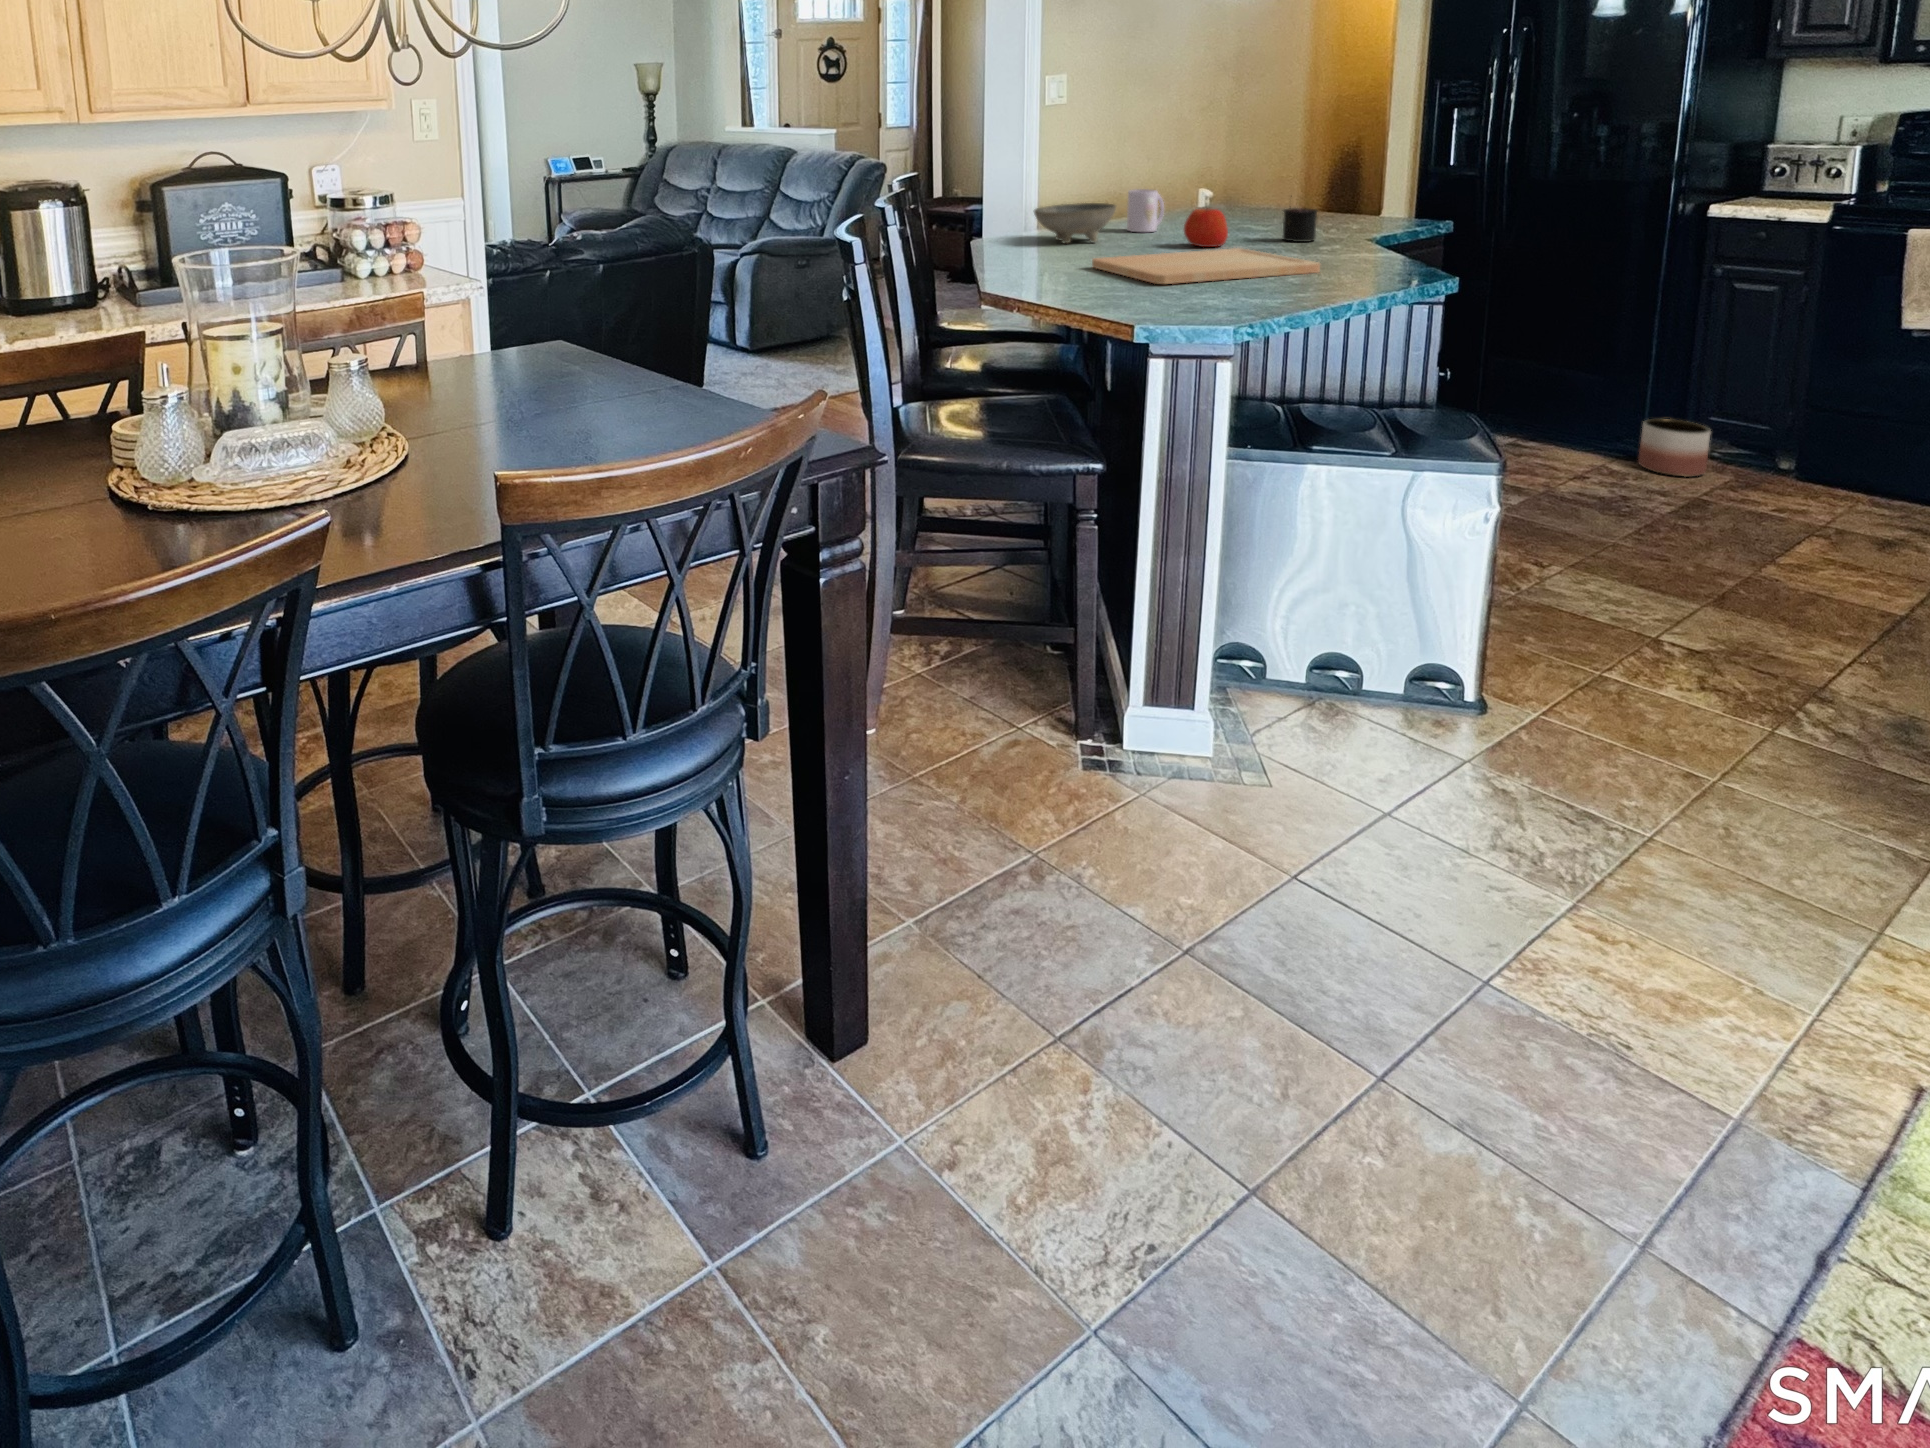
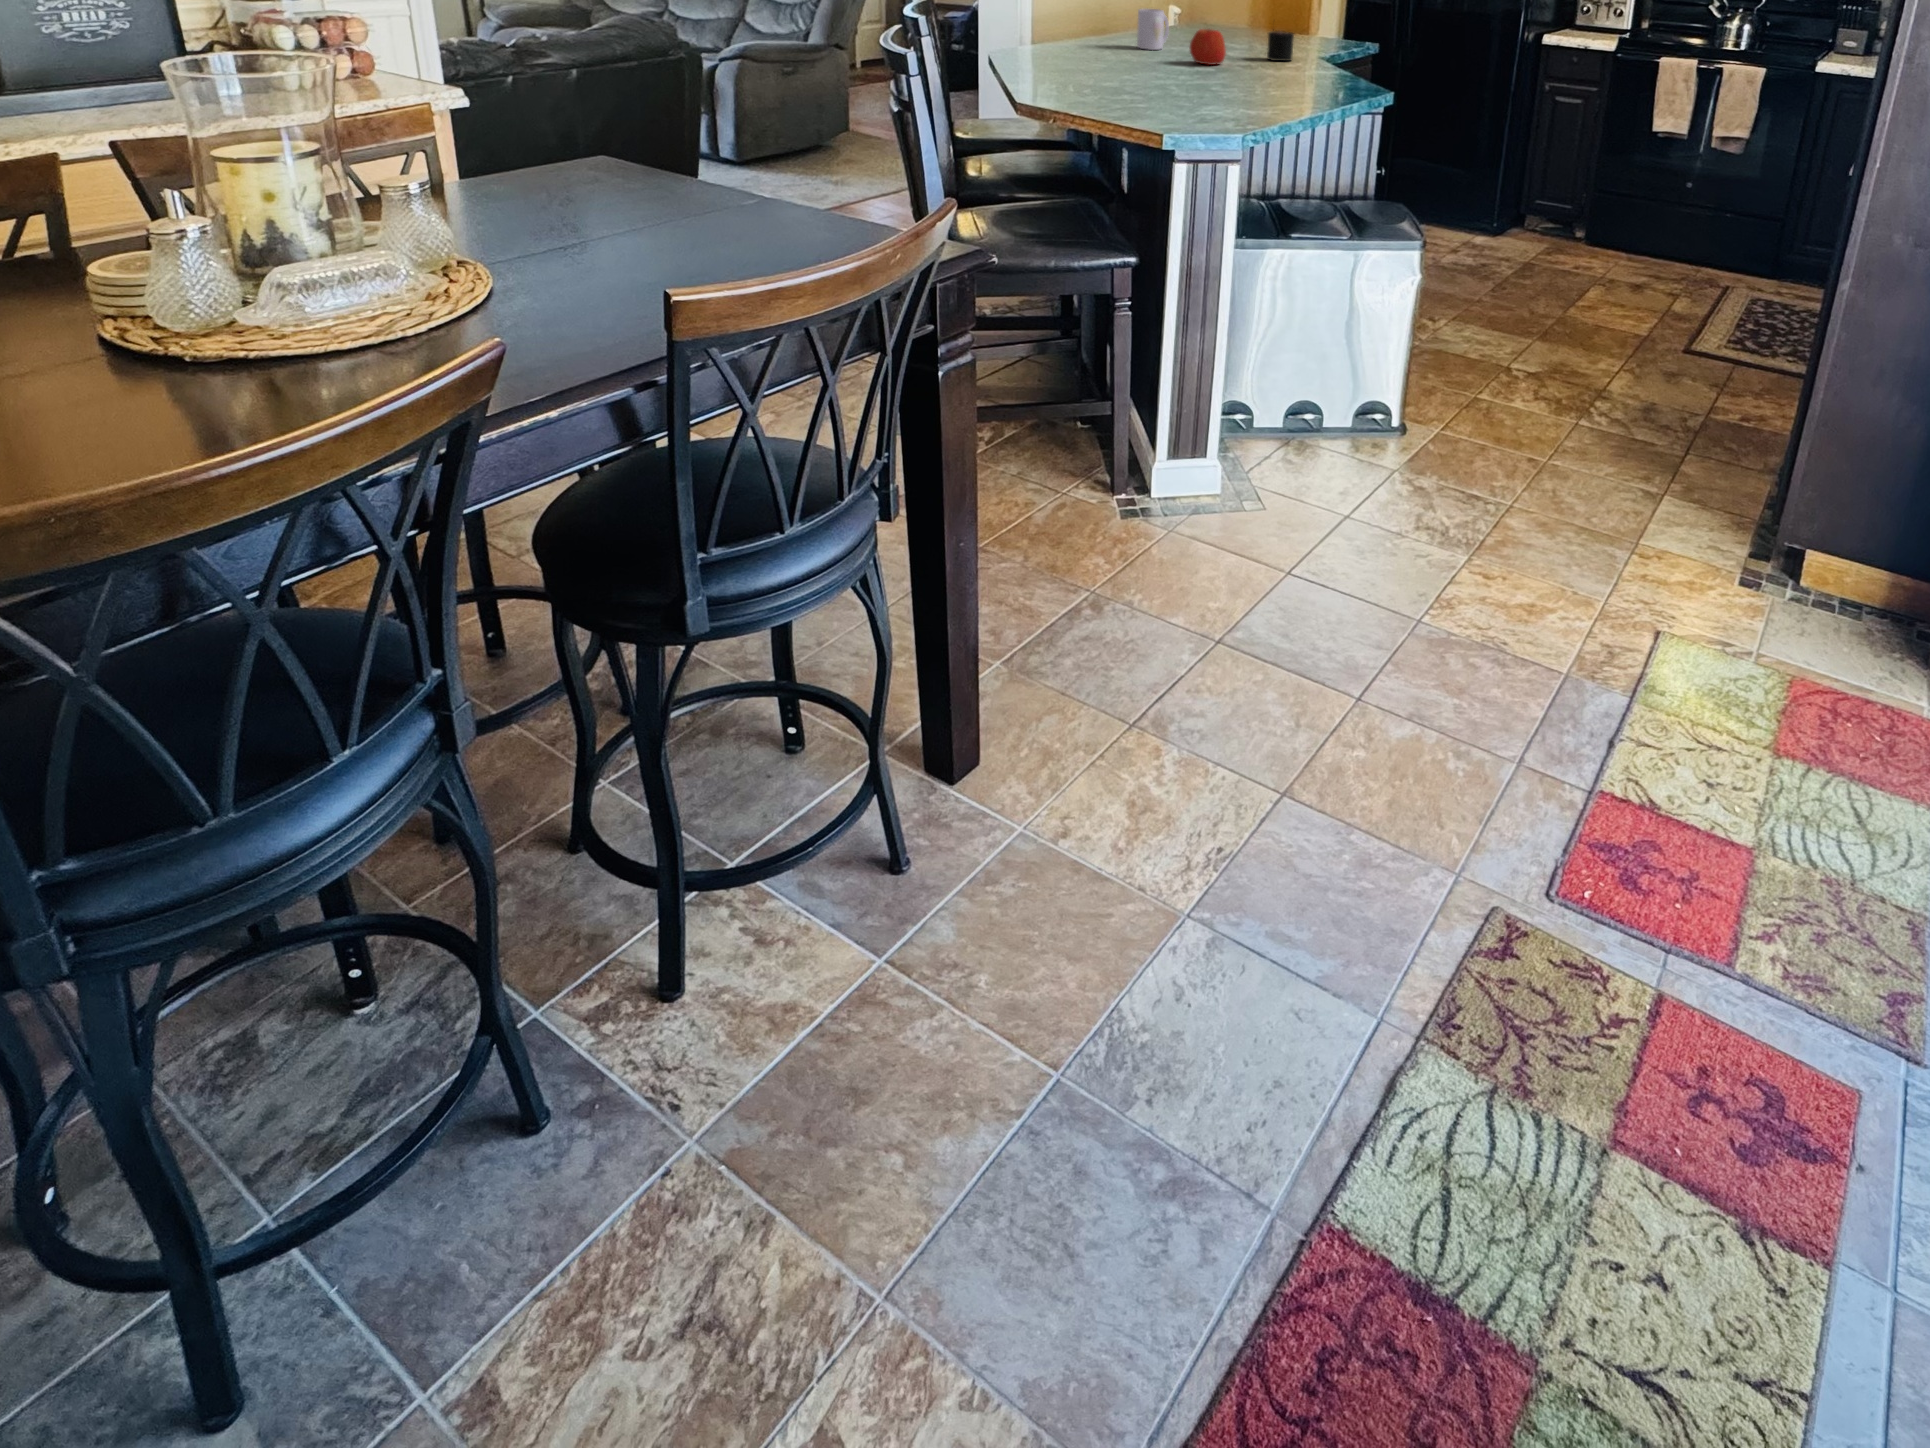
bowl: present [1034,203,1116,243] -> none [1057,20,1131,59]
cutting board: present [1092,248,1320,284] -> none [1118,66,1302,98]
planter: present [1638,419,1710,477] -> none [1498,205,1542,248]

